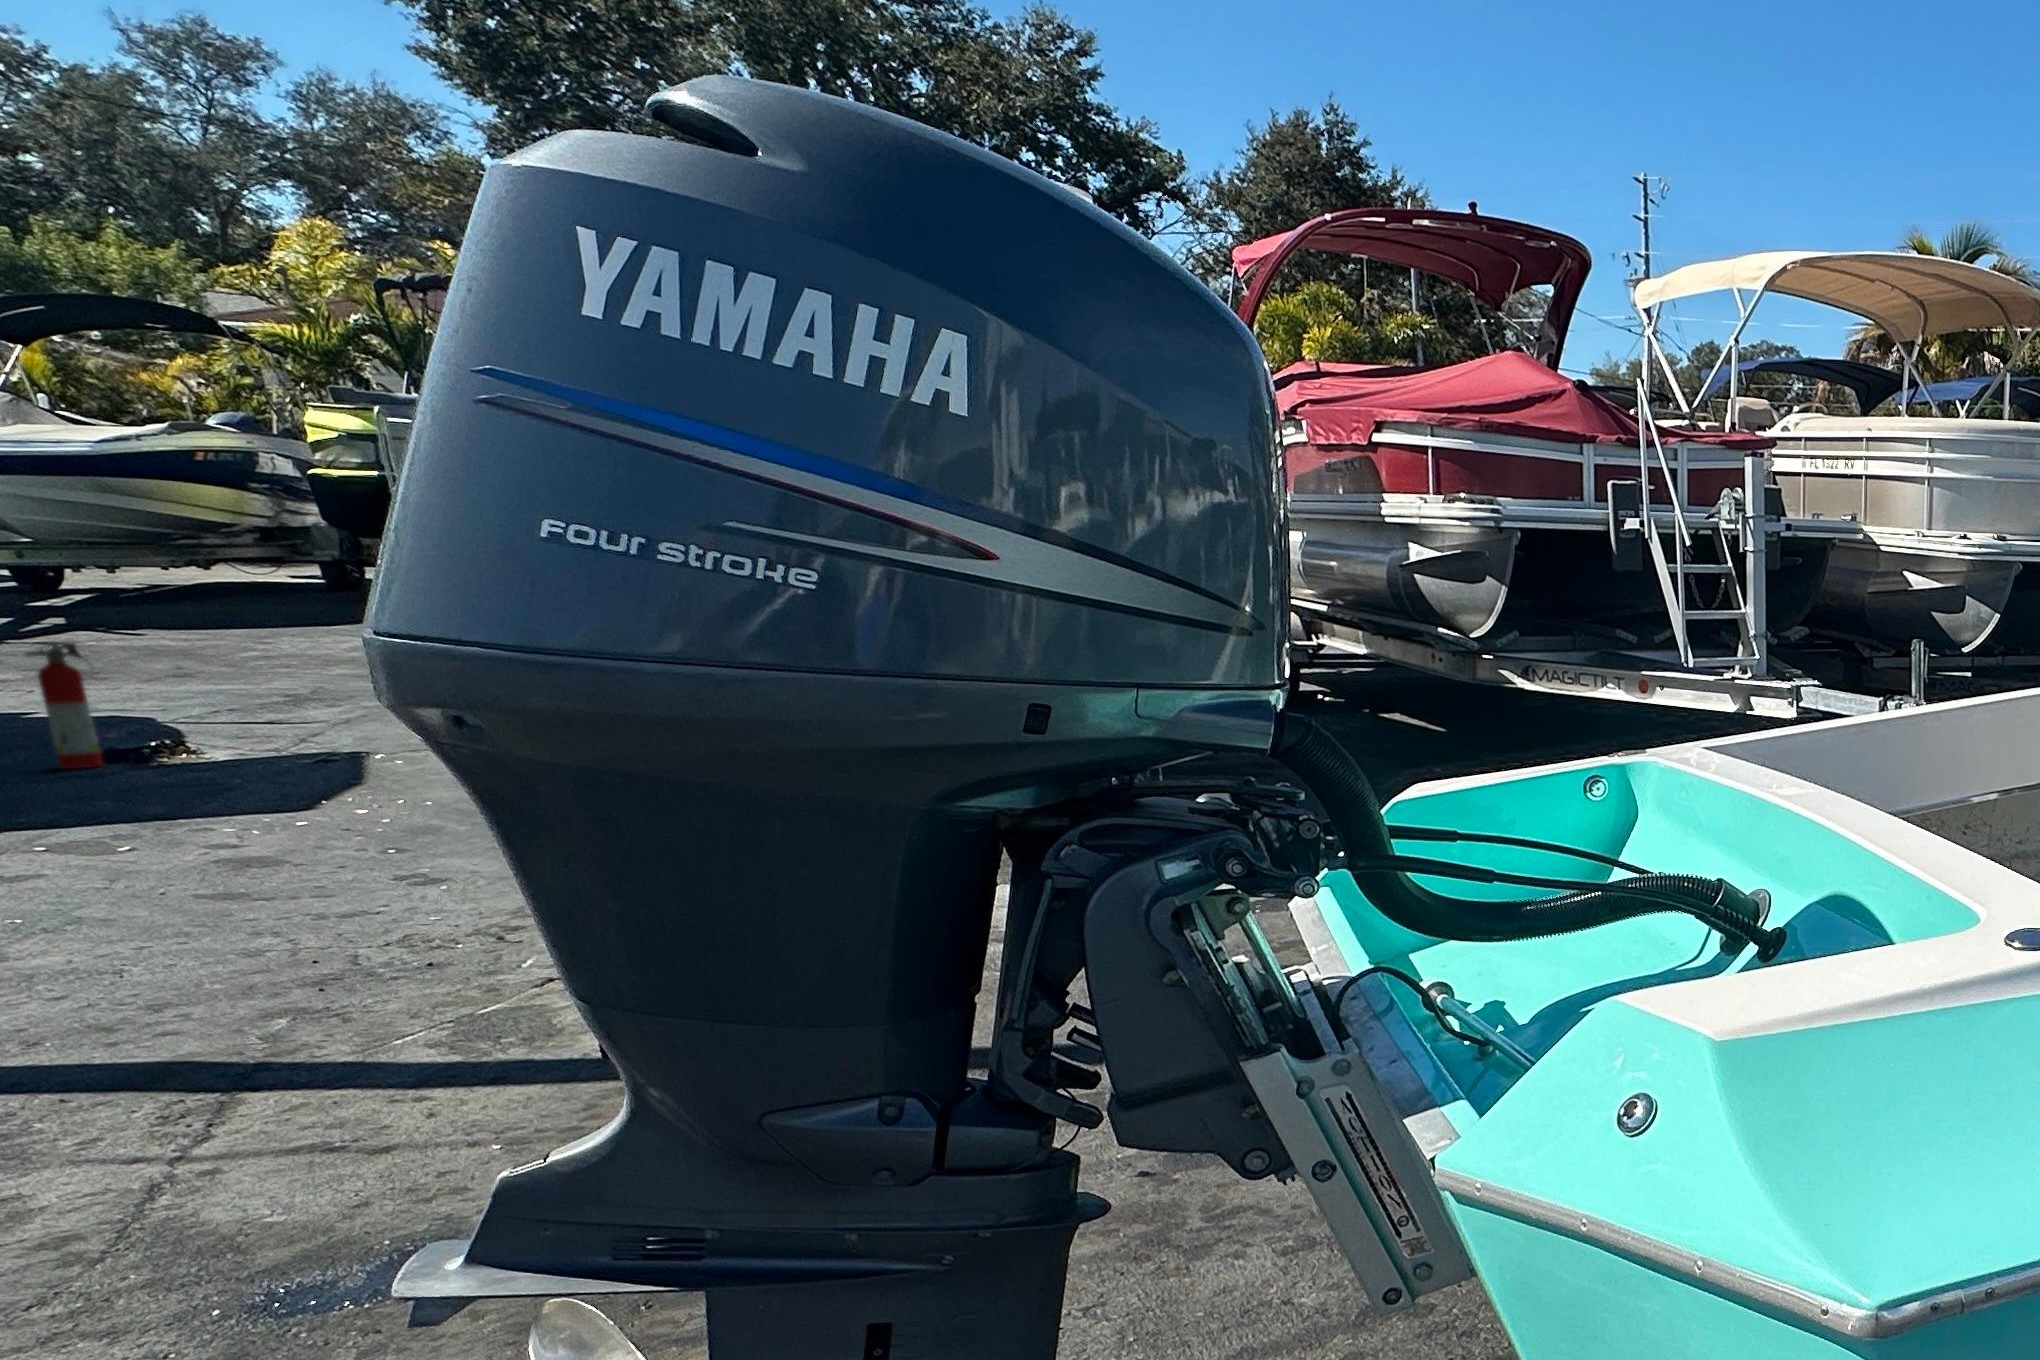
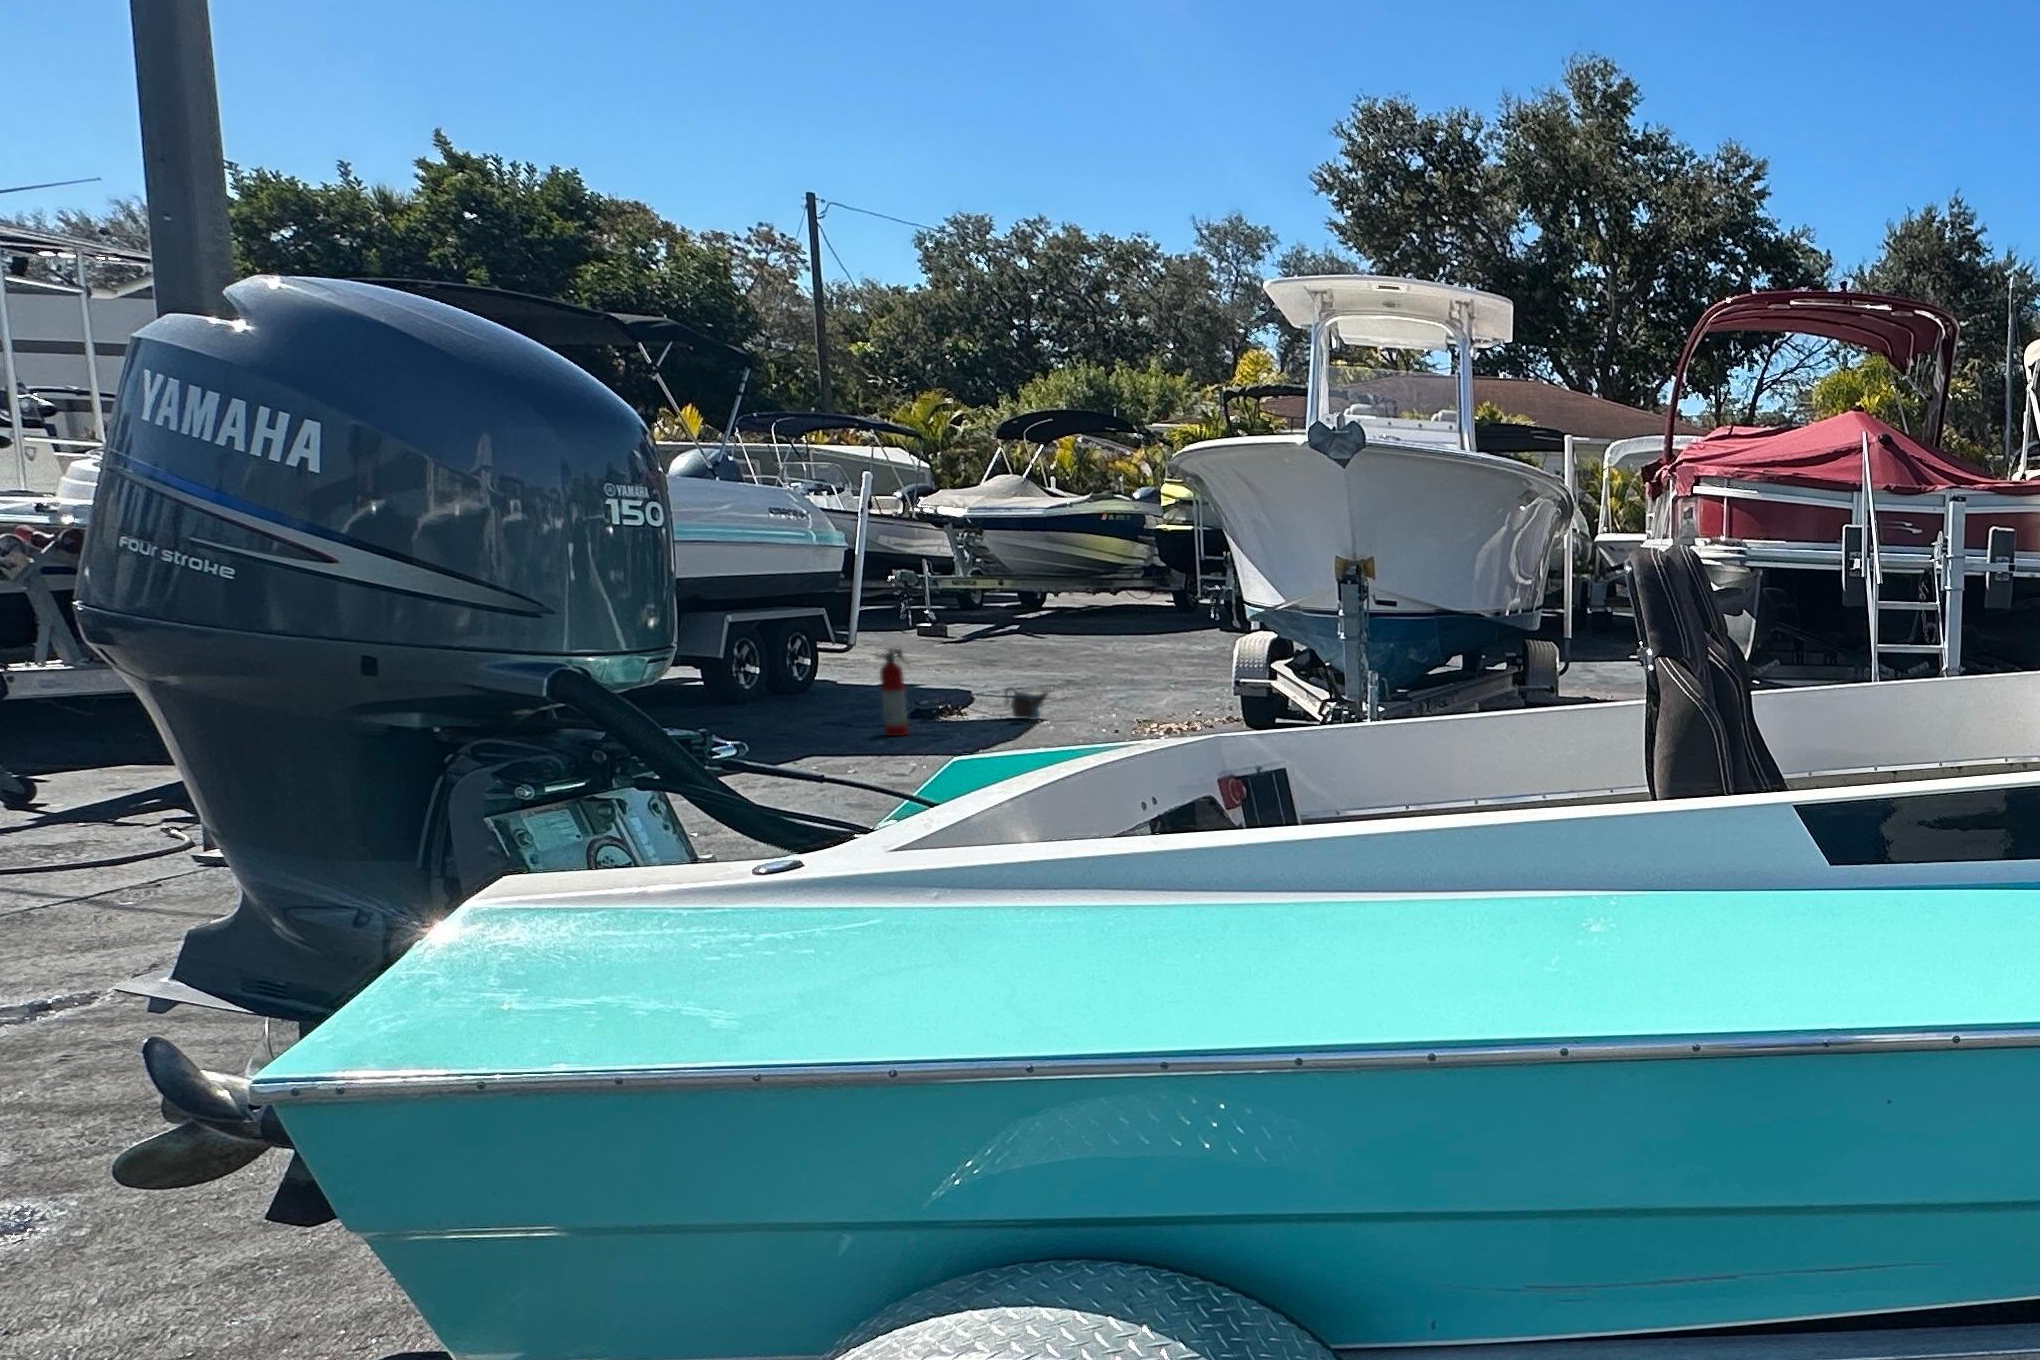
watering can: none [237,692,326,735] -> present [1005,688,1048,720]

